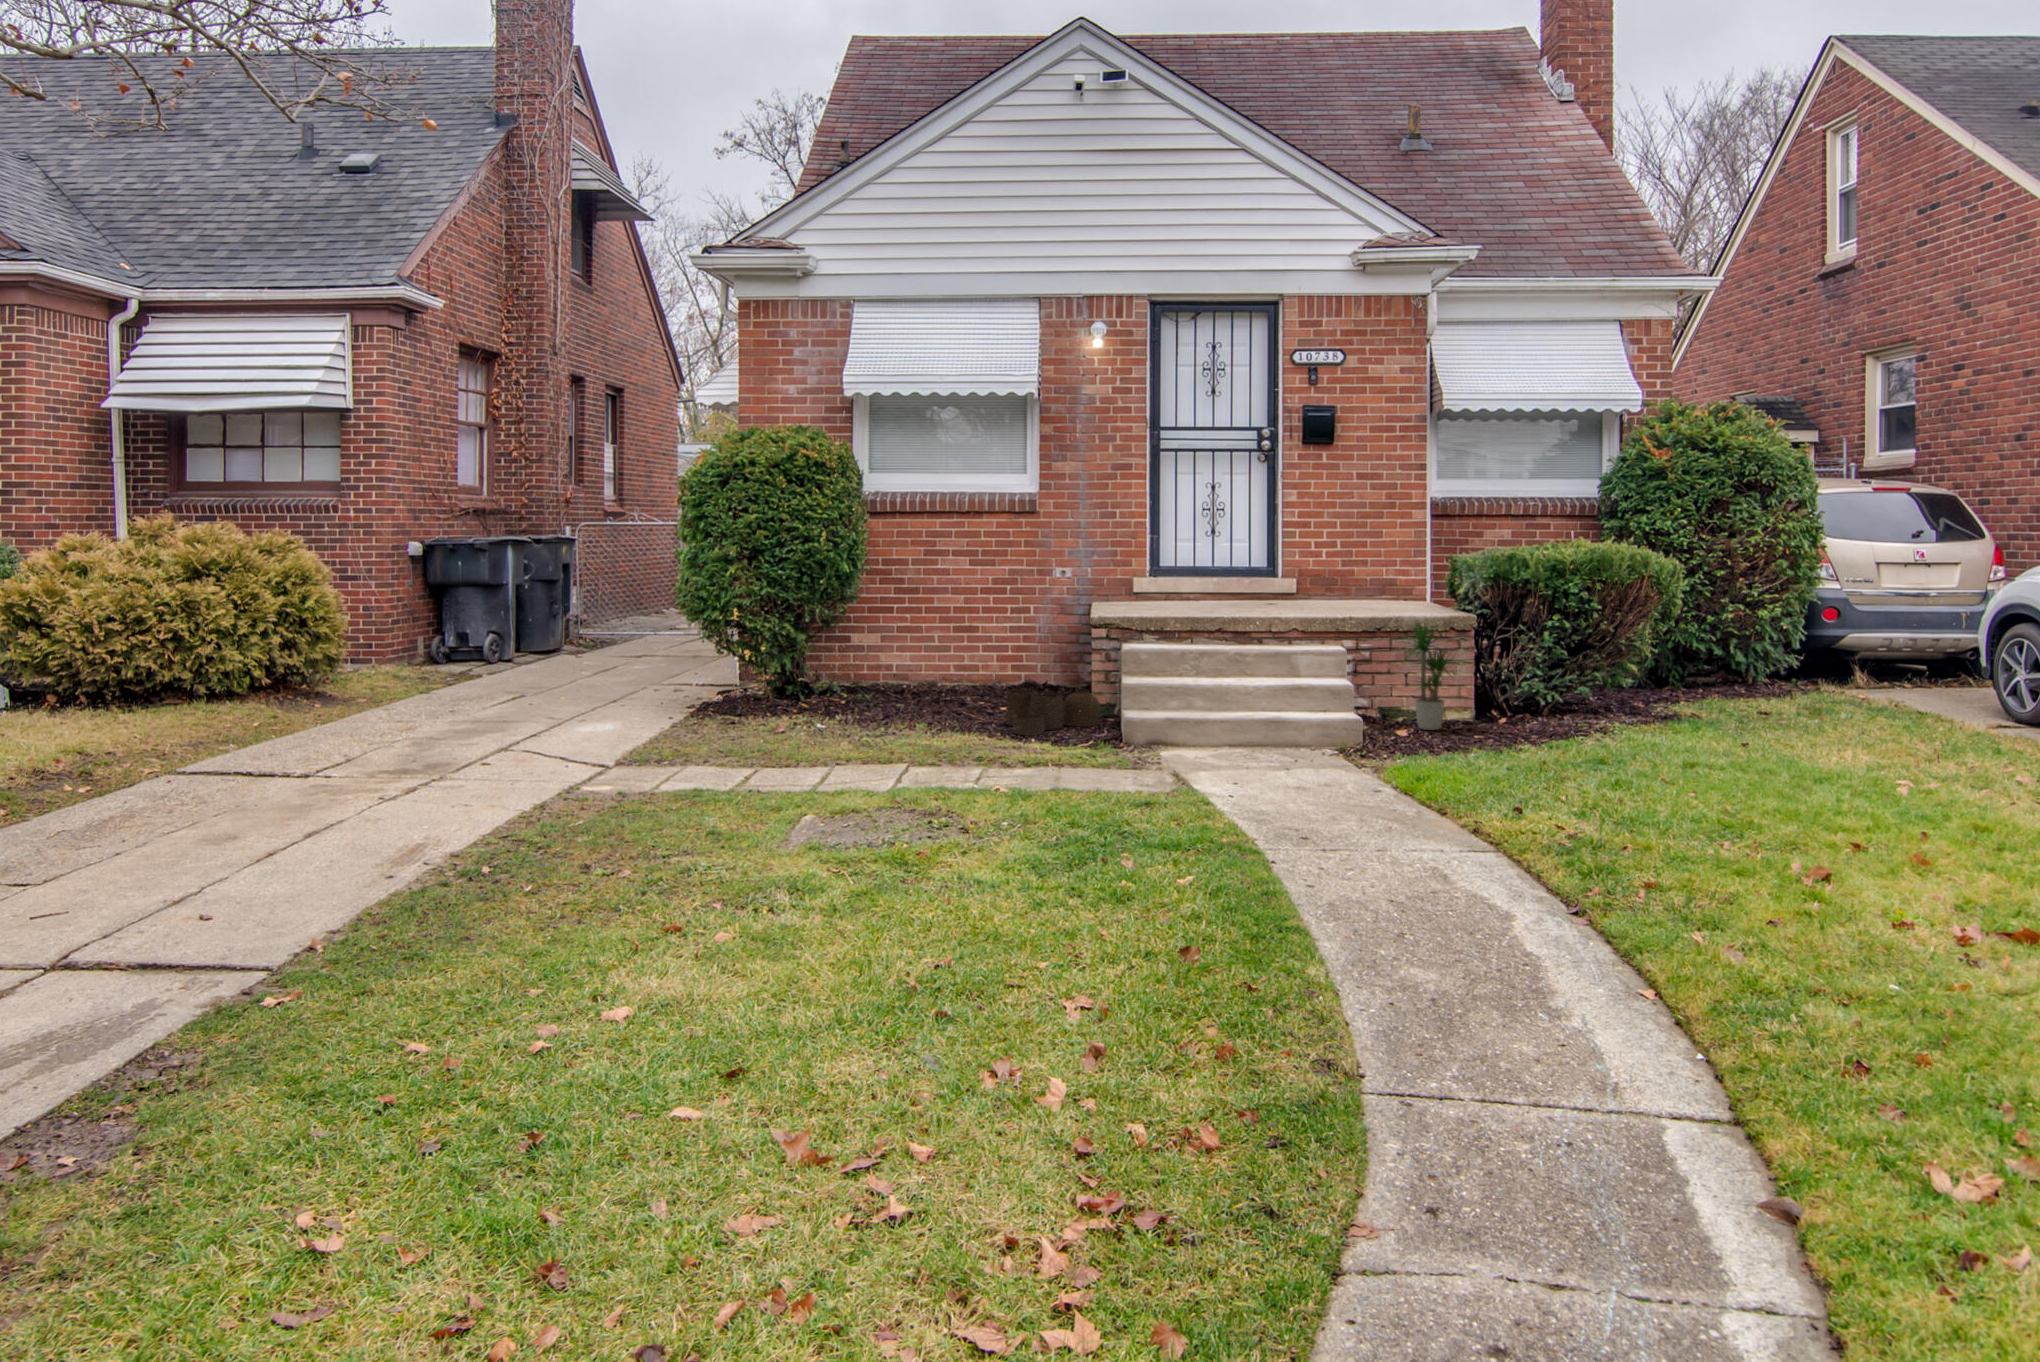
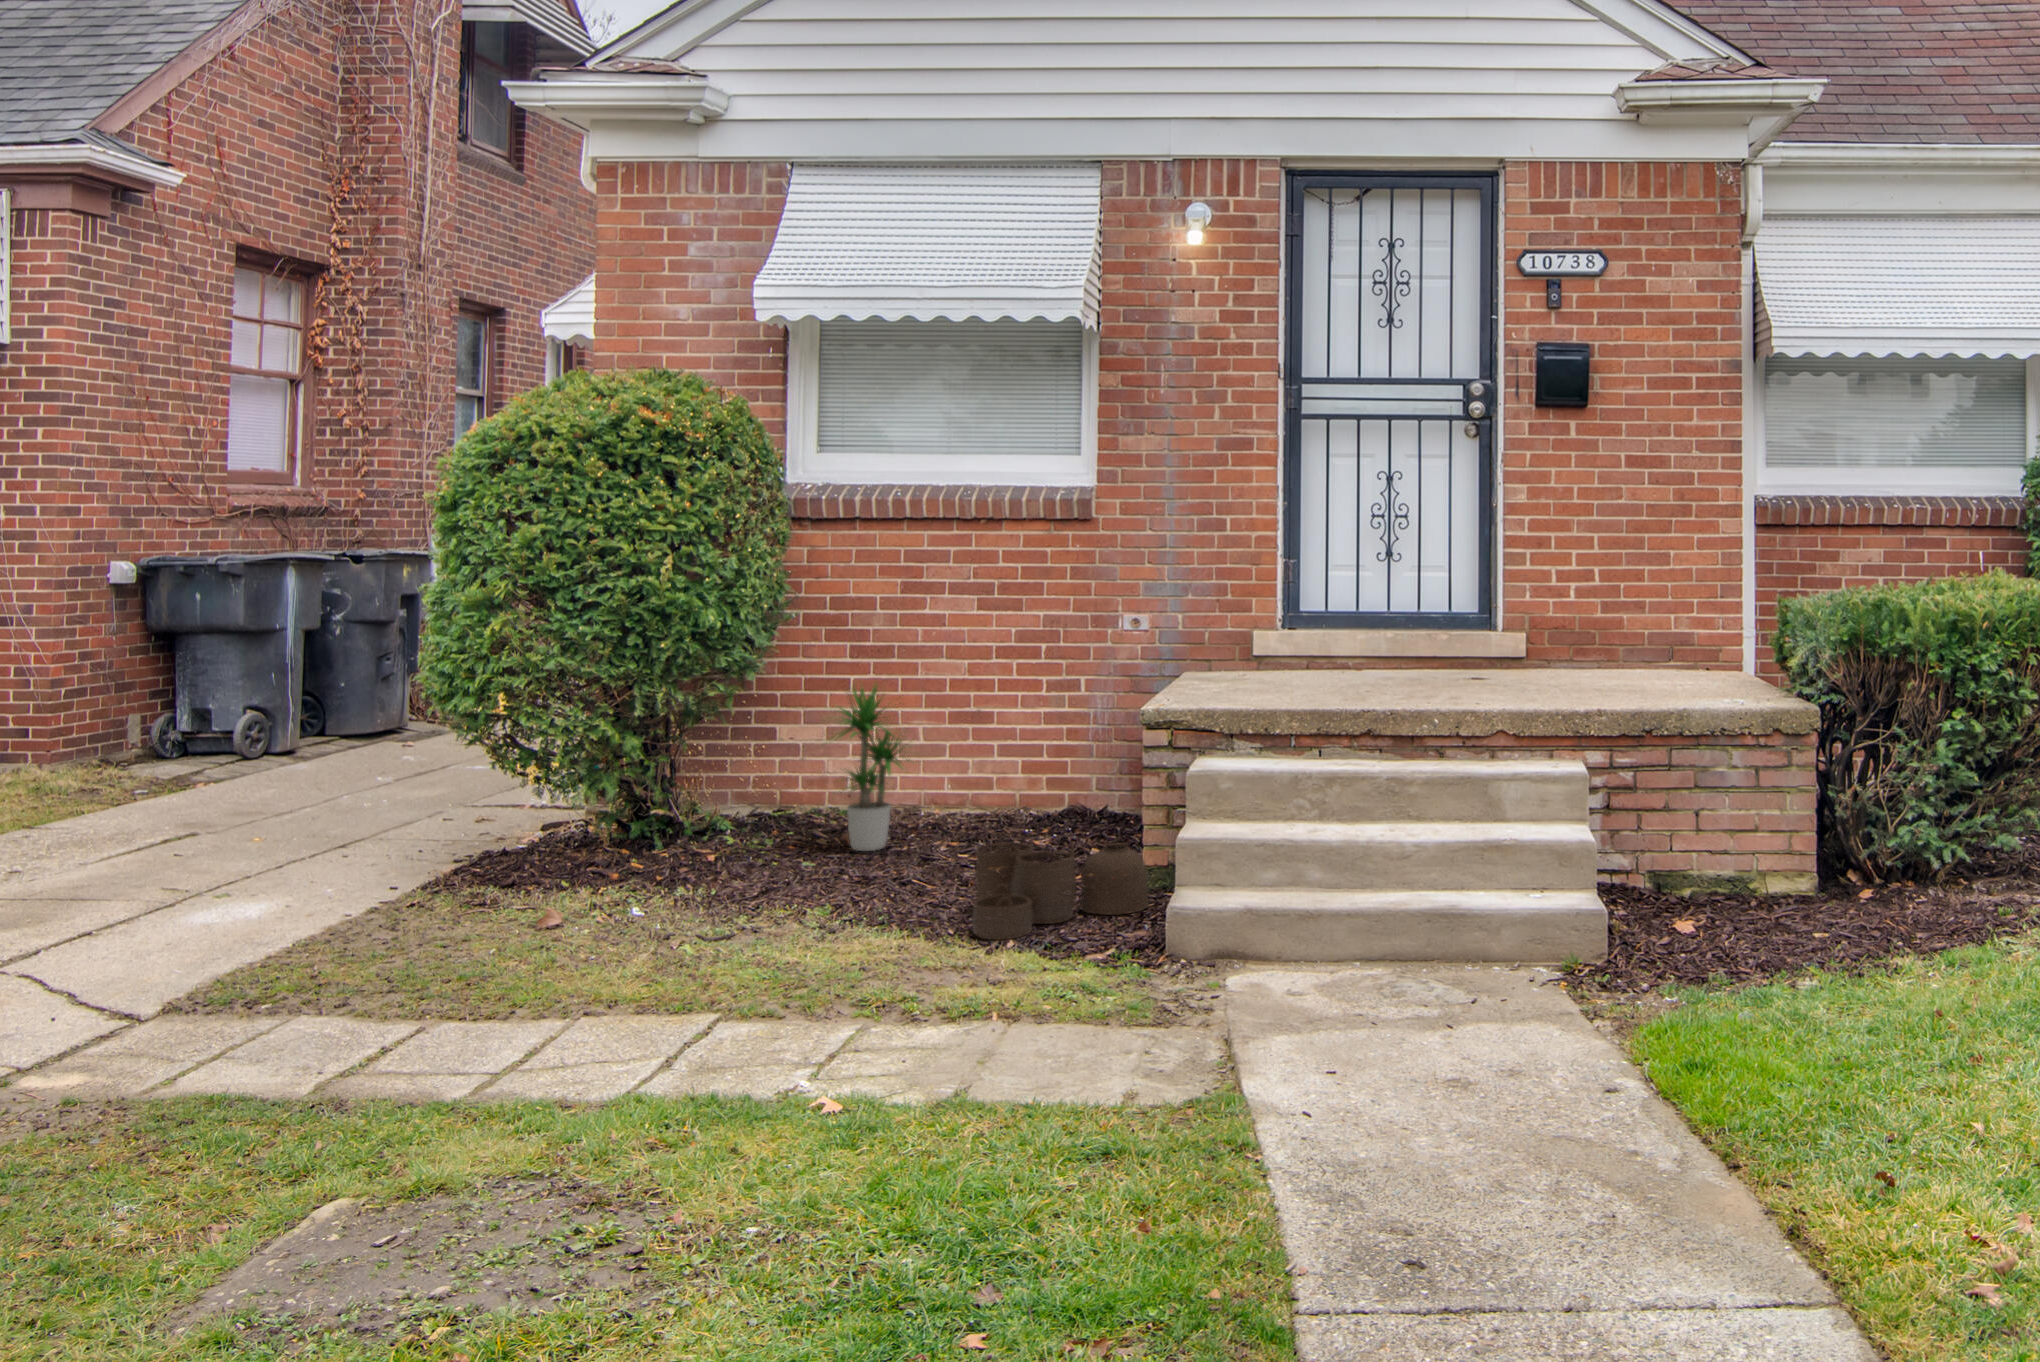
potted plant: present [1403,622,1454,730] -> present [827,683,910,851]

